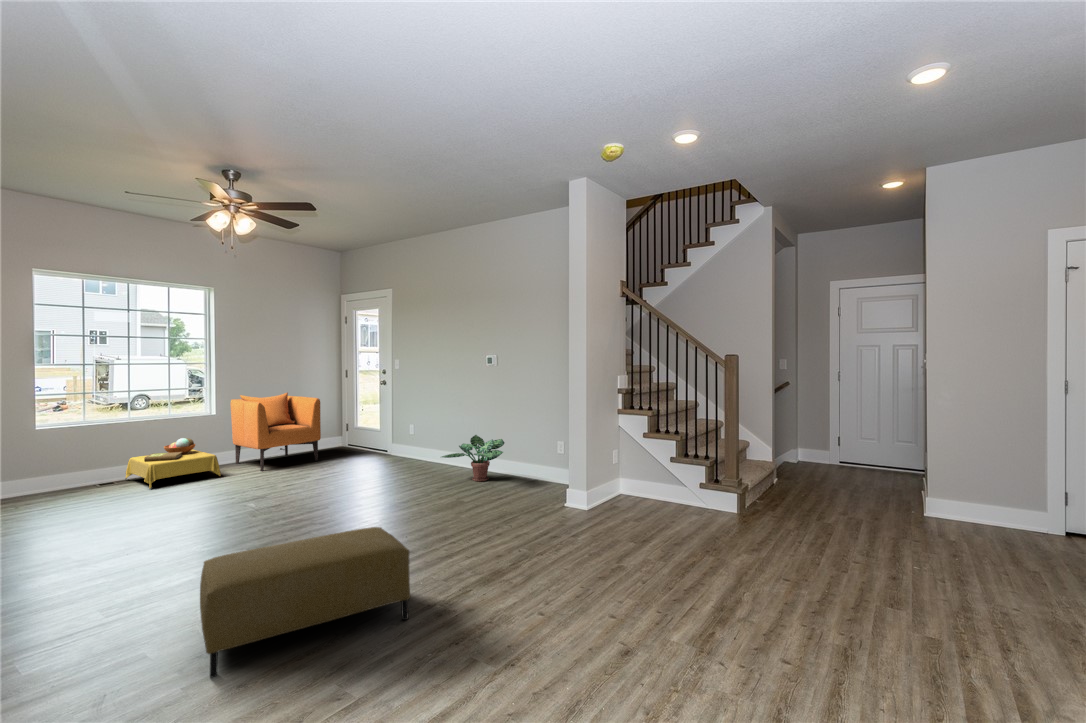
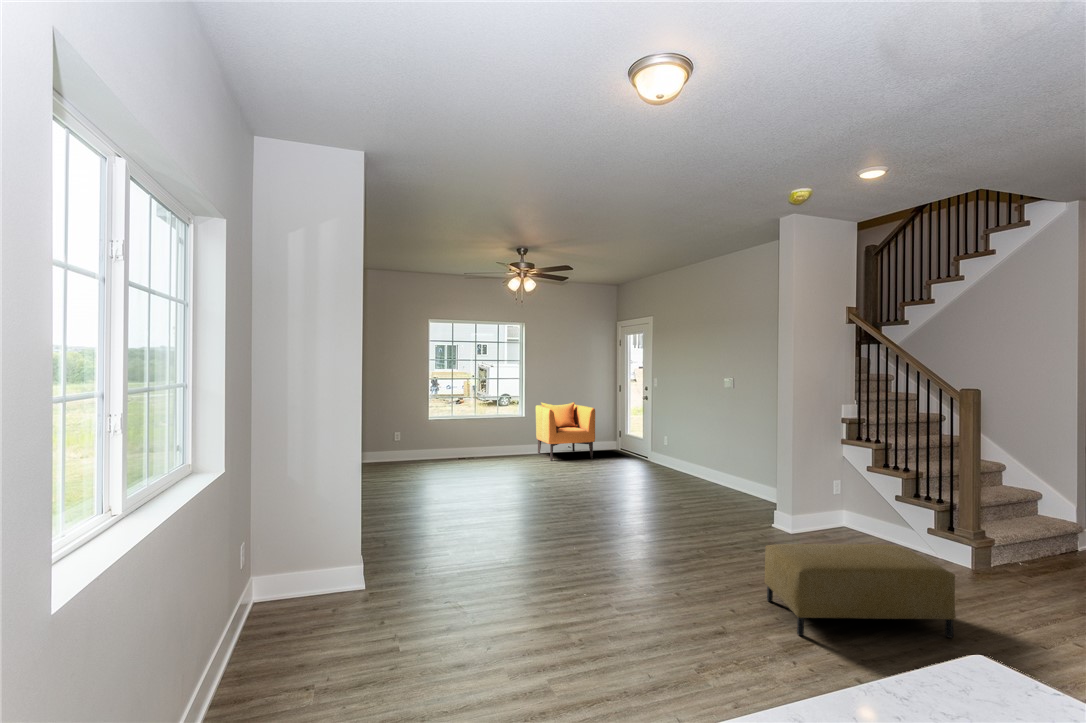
potted plant: present [442,435,504,481] -> none [675,450,737,493]
side table: present [125,438,221,489] -> none [472,431,524,463]
ottoman: present [200,527,410,678] -> present [765,544,956,638]

